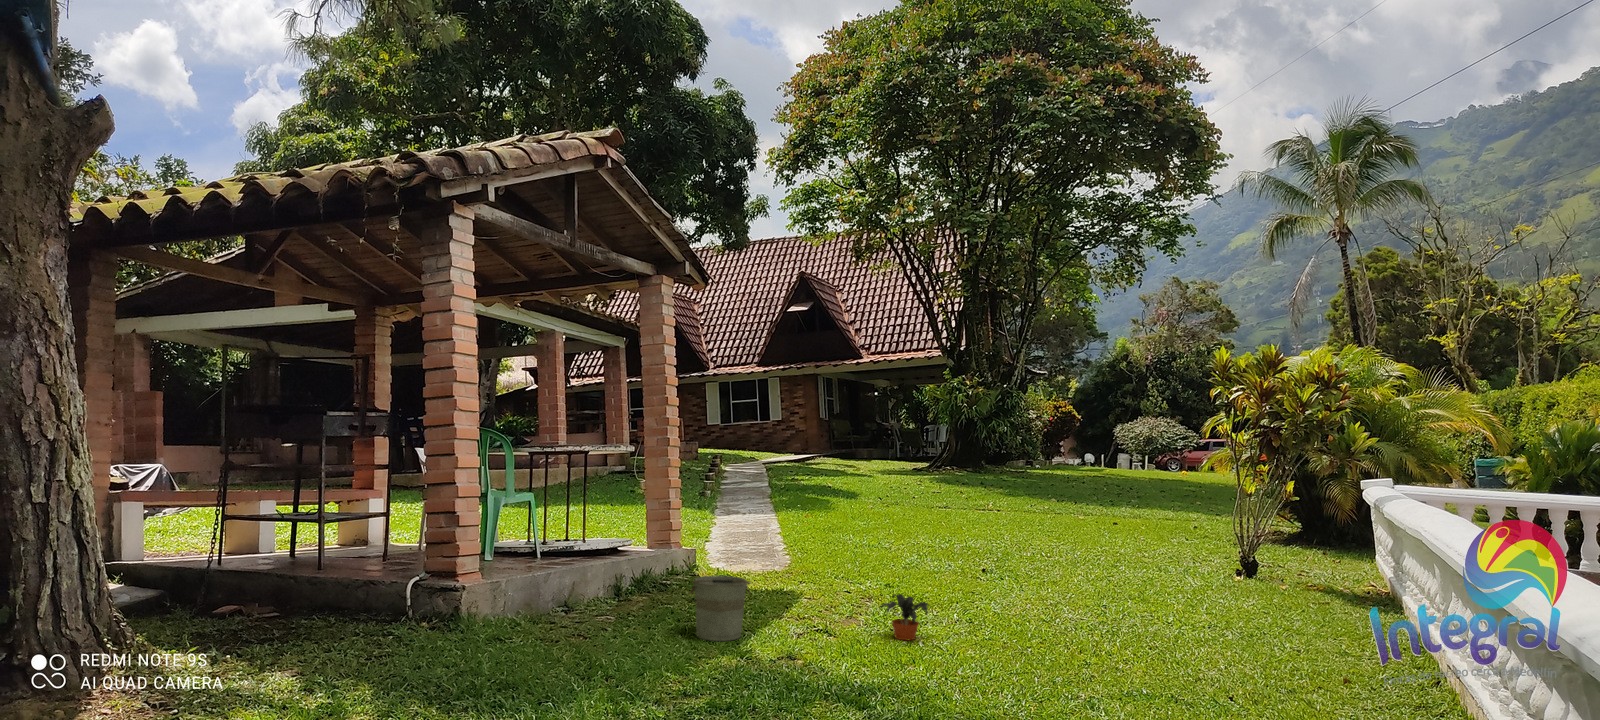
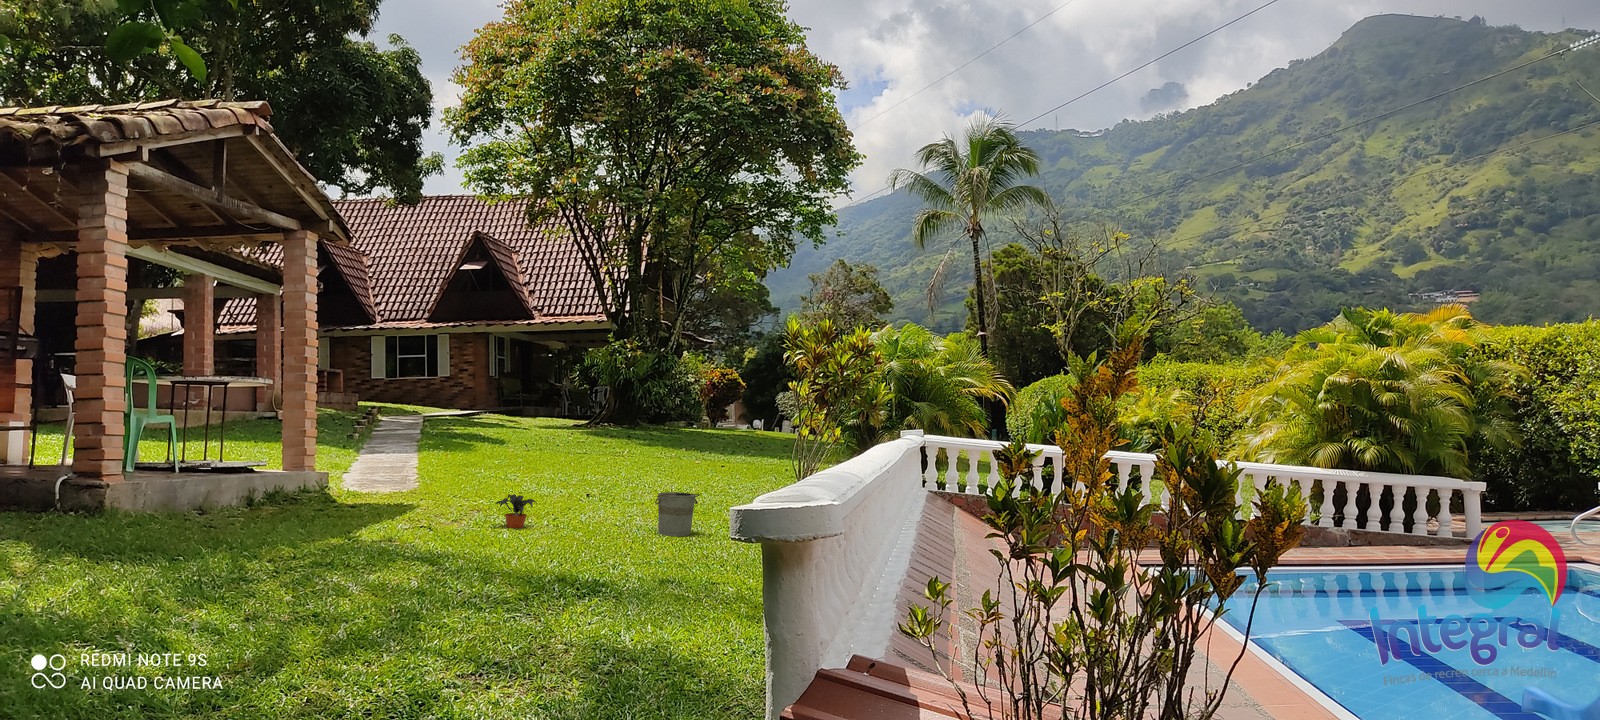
bucket: present [690,575,750,641] -> present [655,492,699,536]

